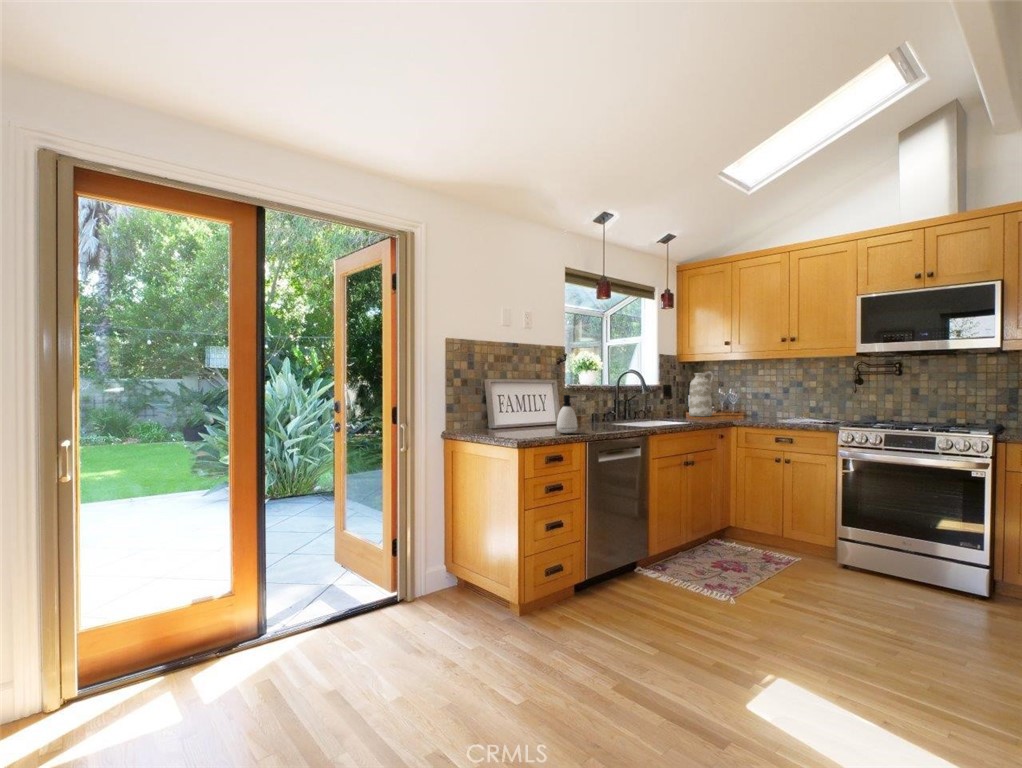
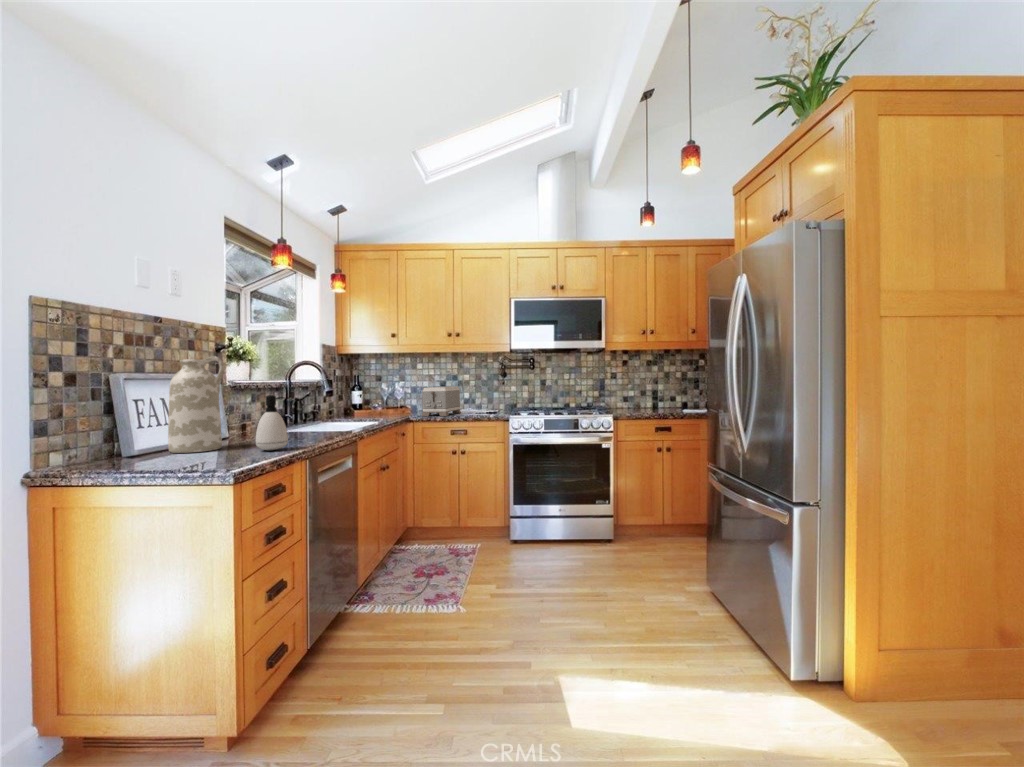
vase: present [689,371,714,416] -> present [168,356,224,453]
toaster: none [744,393,794,422] -> present [422,386,461,416]

